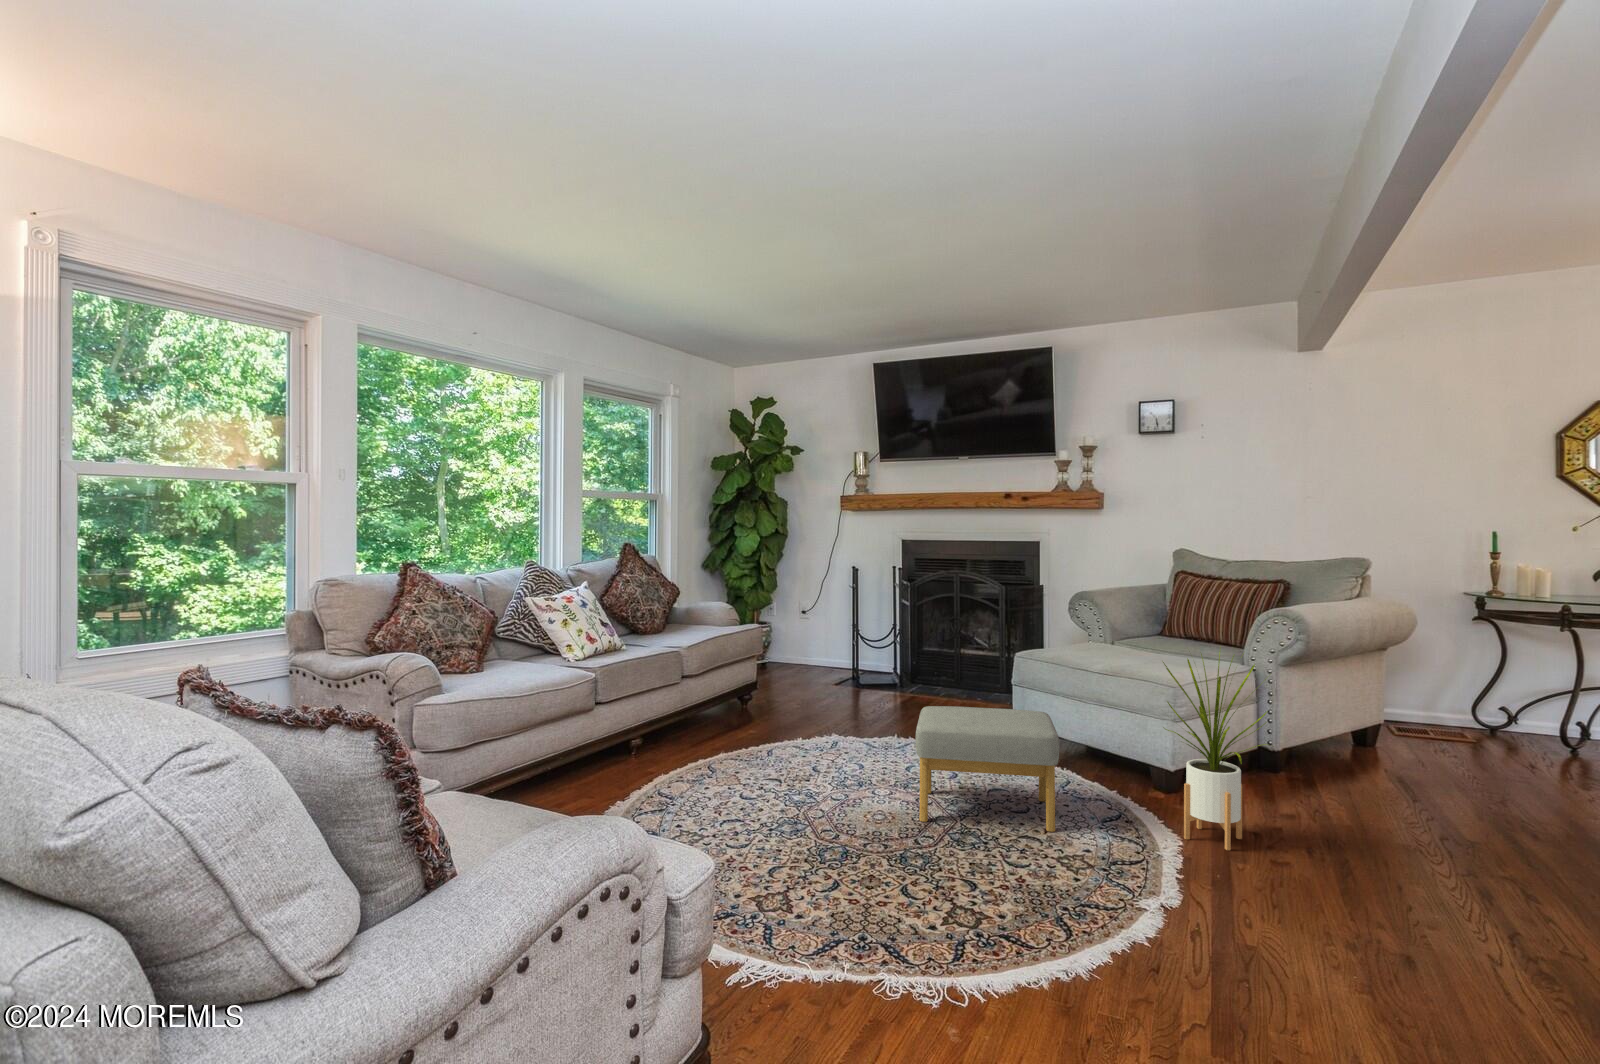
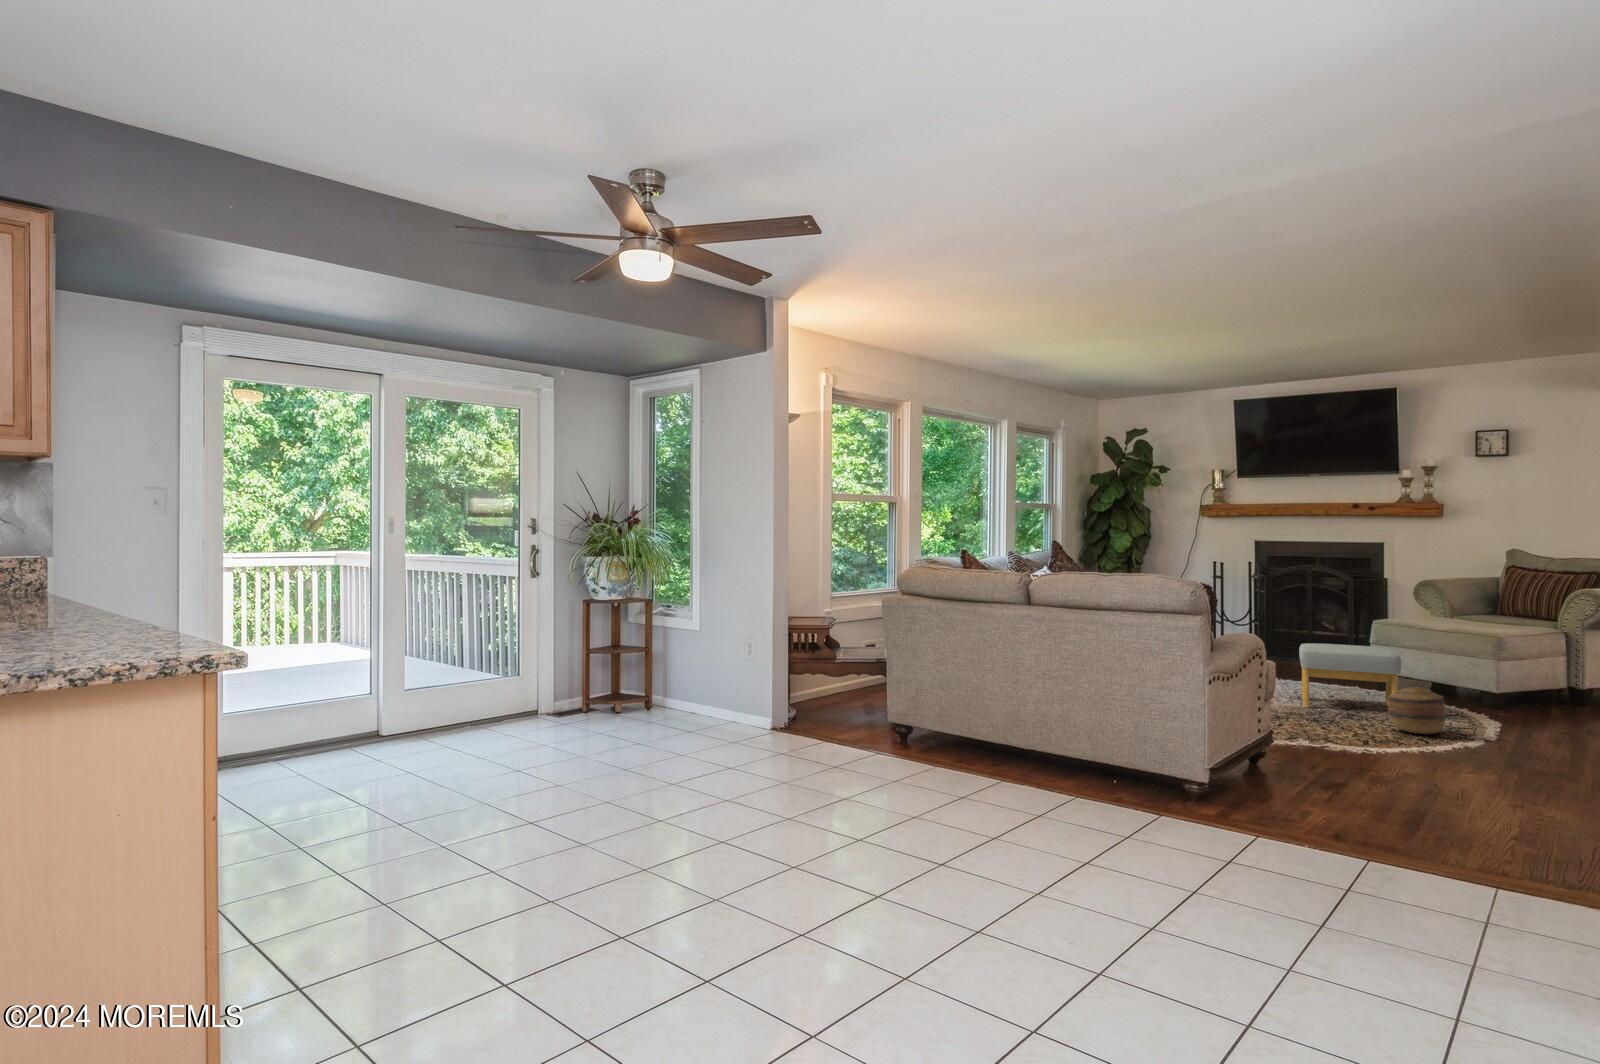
house plant: present [1163,653,1268,850] -> none [1473,604,1555,727]
basket: none [1038,812,1131,906] -> present [1388,687,1446,734]

